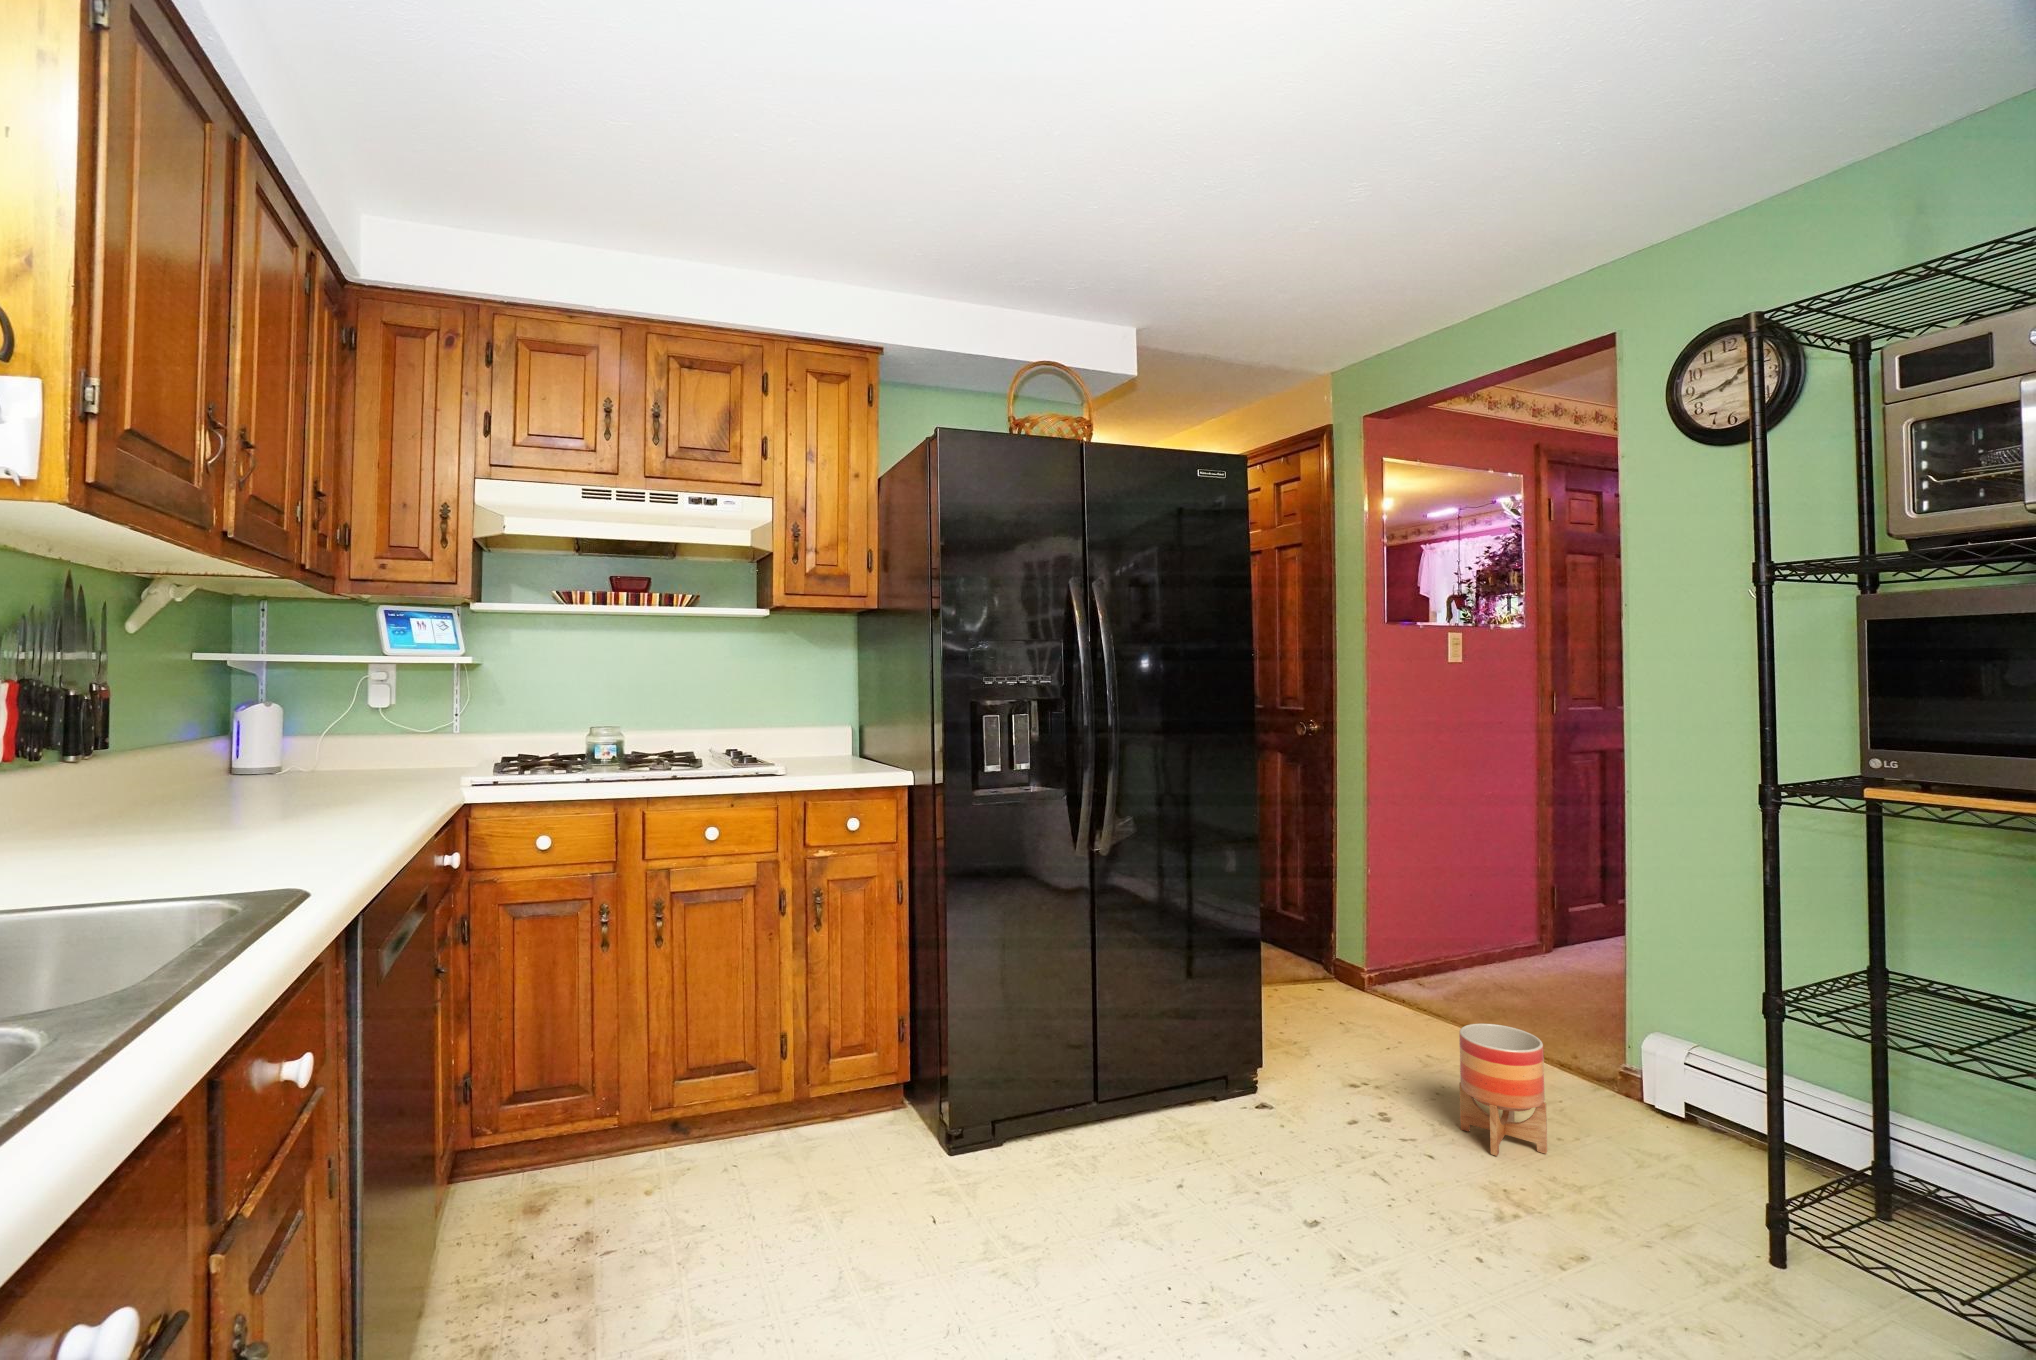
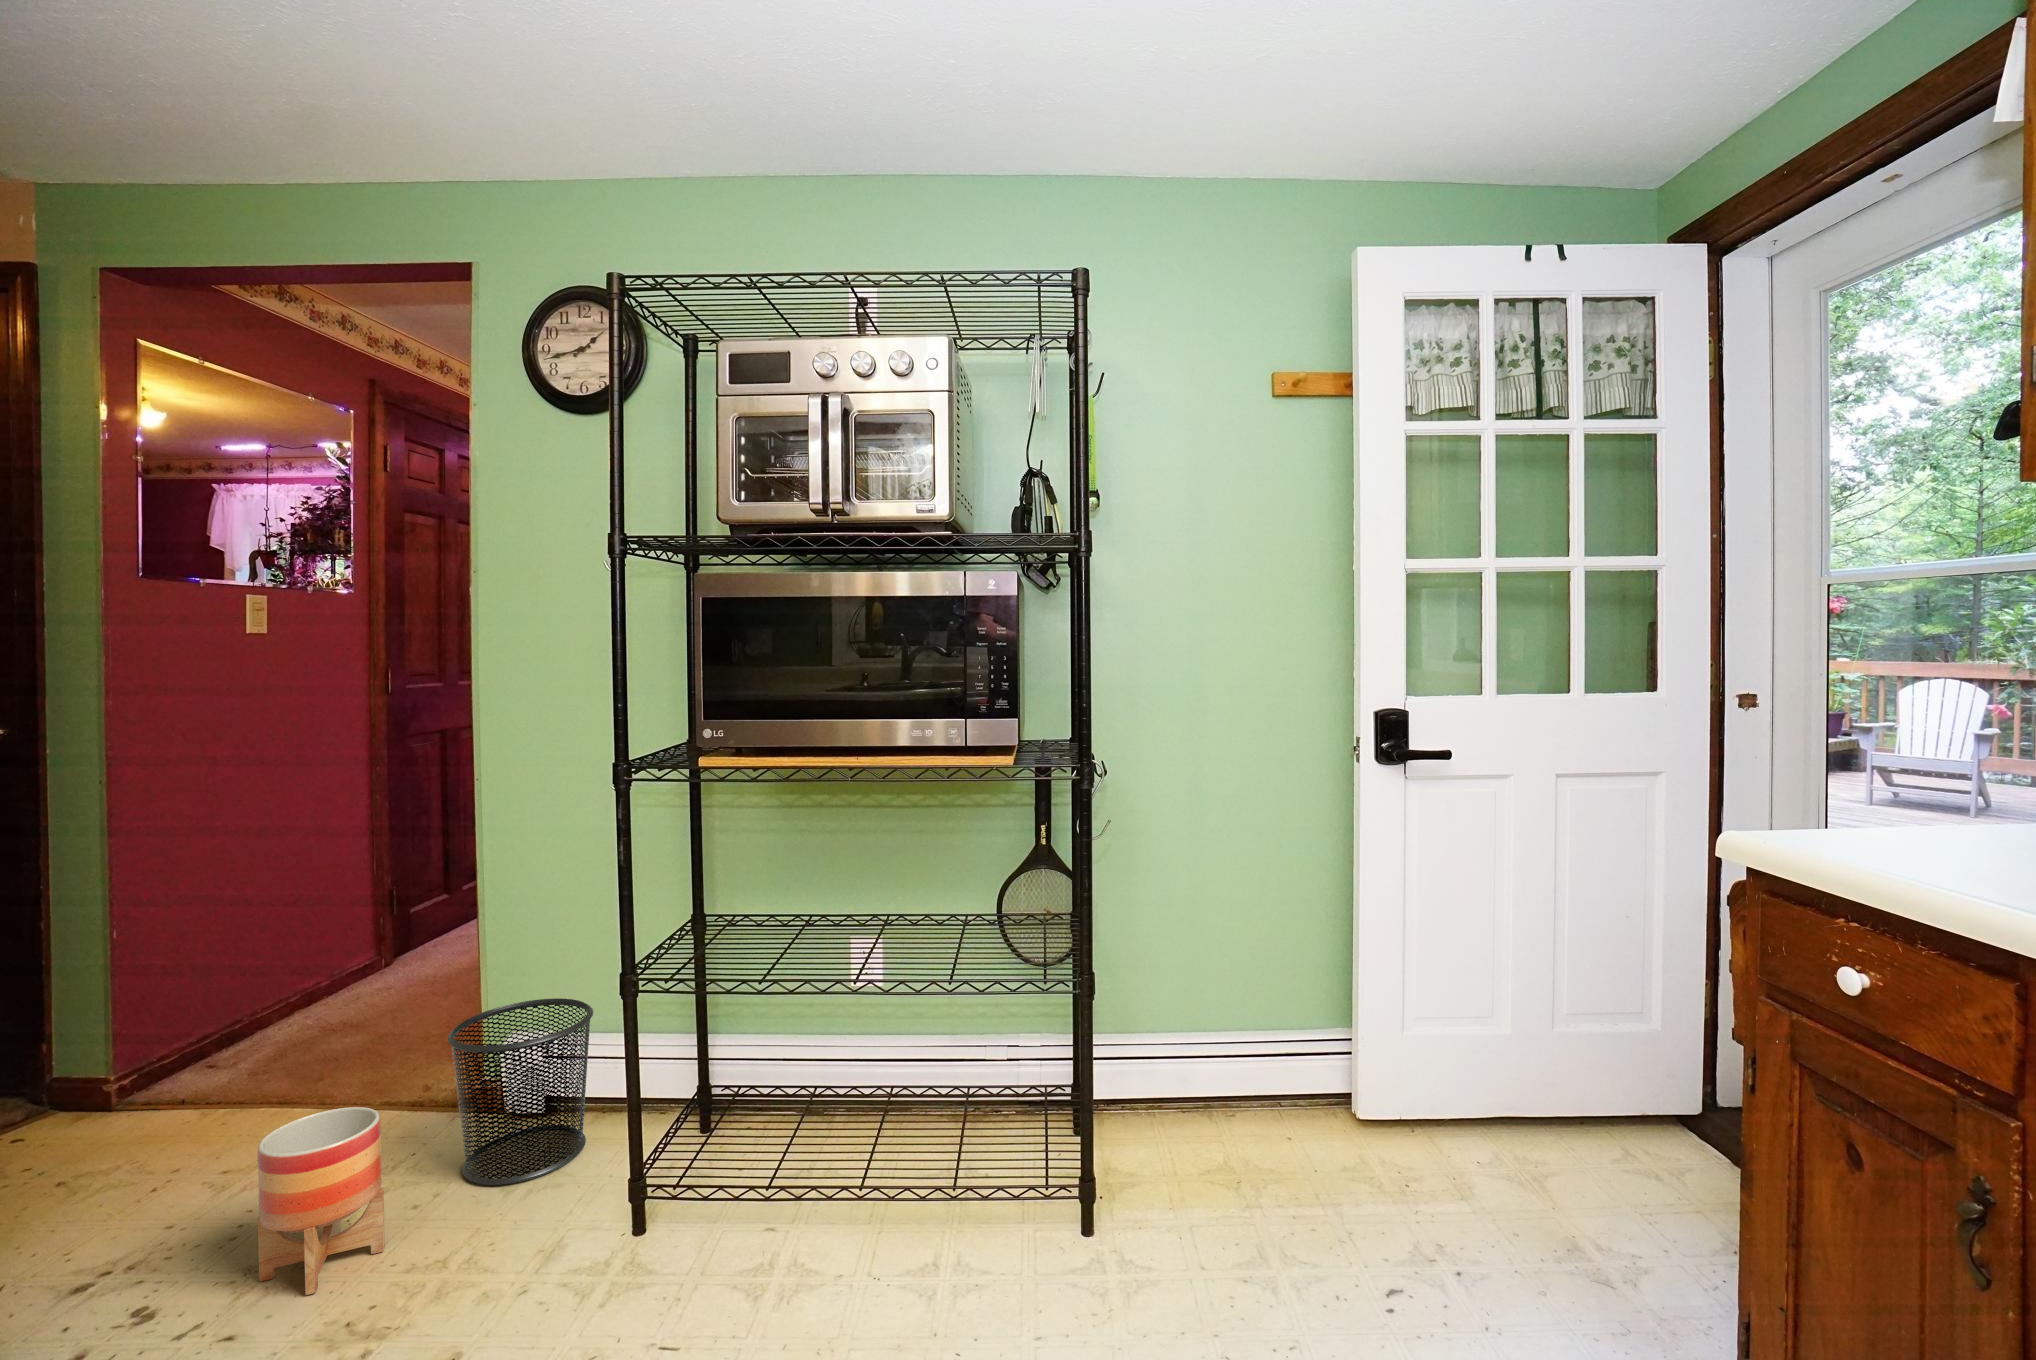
waste bin: none [1598,996,1744,1166] -> present [447,998,593,1185]

